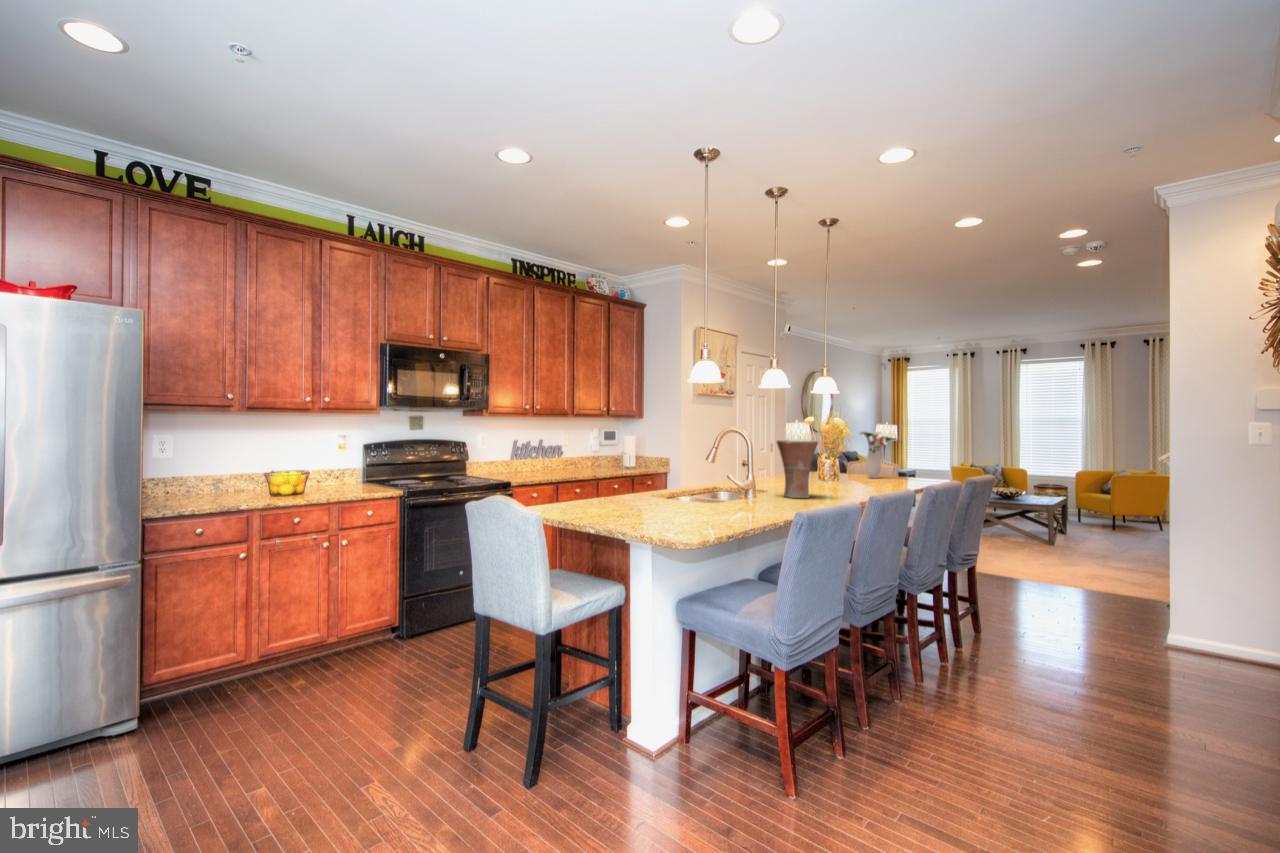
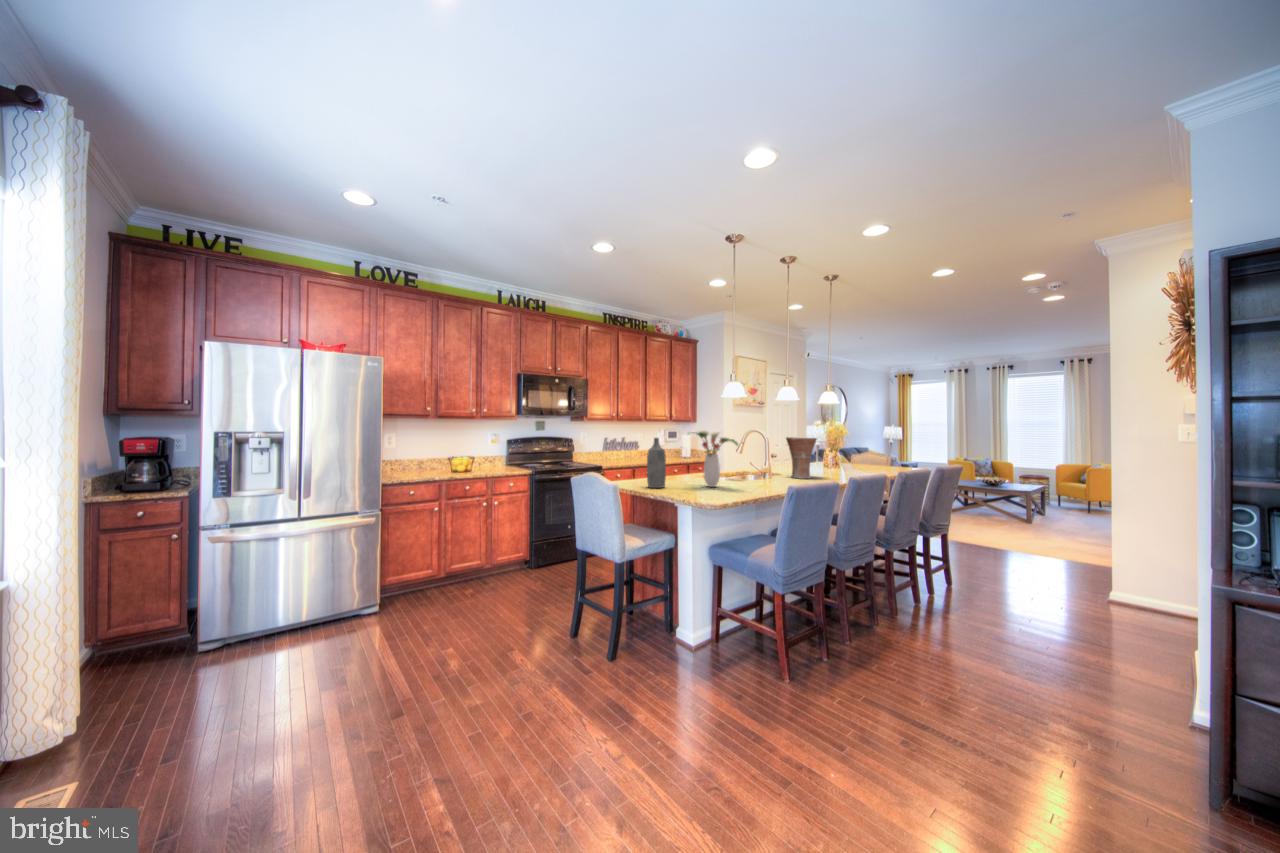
flower arrangement: present [860,431,896,478] -> present [697,431,738,487]
bottle: none [586,442,613,518] -> present [647,438,666,488]

